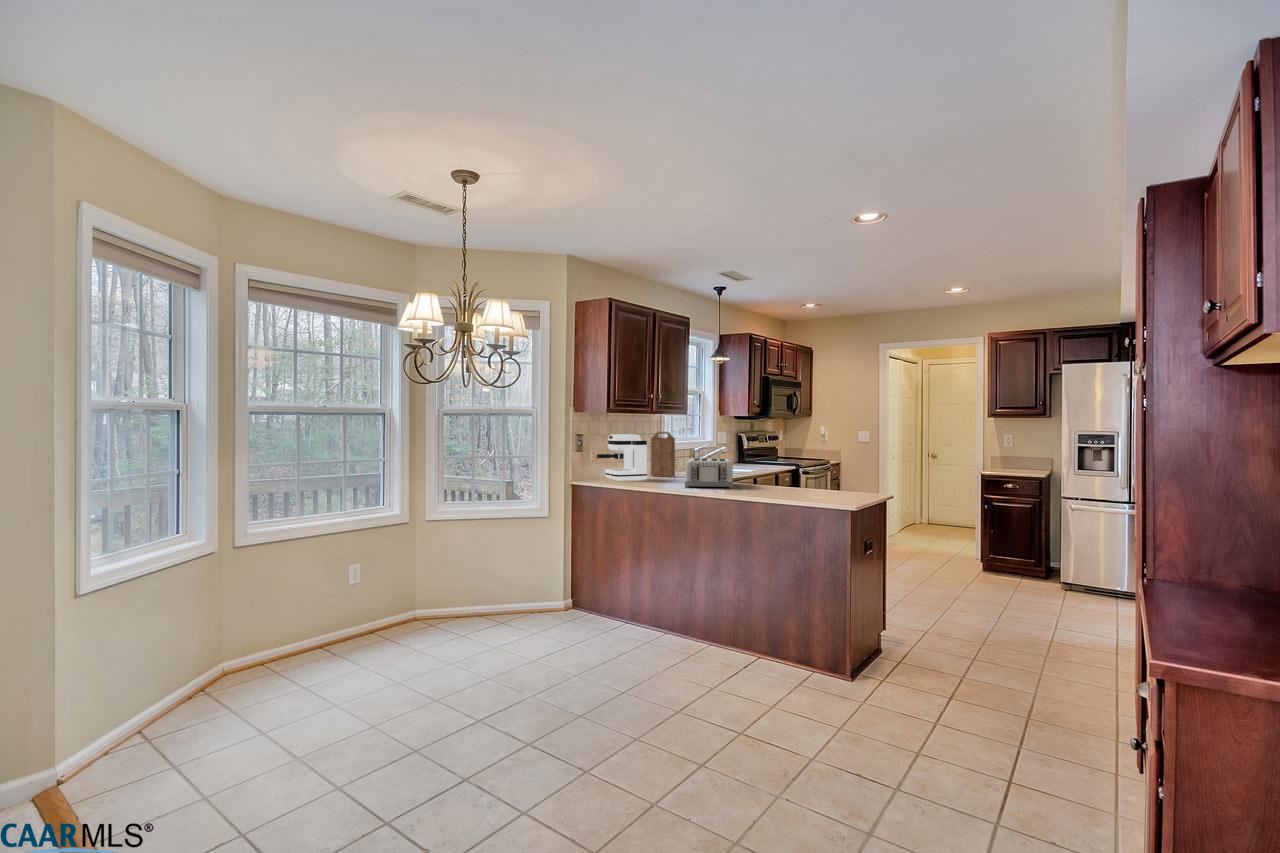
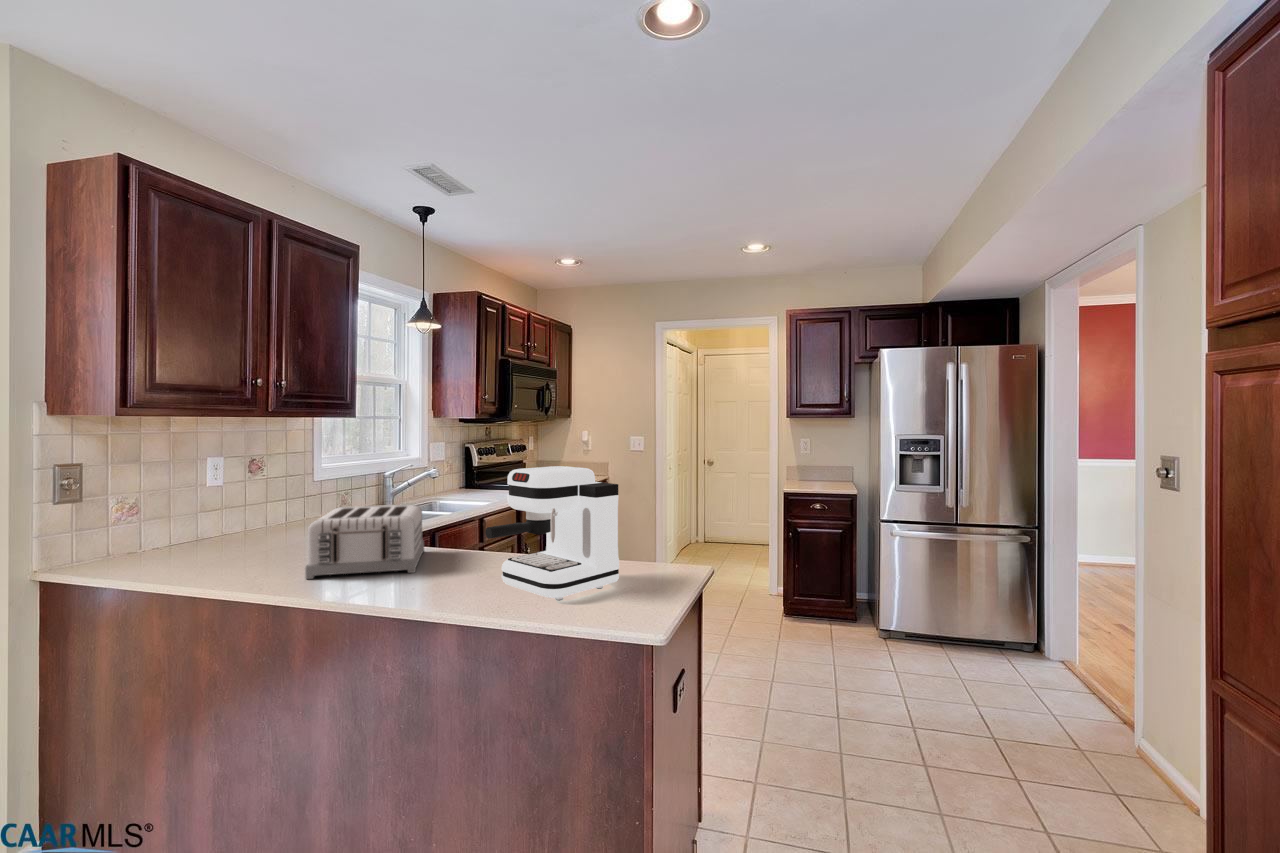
cutting board: present [651,432,675,477] -> none [273,451,322,537]
coffee maker: present [597,435,647,481] -> present [485,466,619,600]

